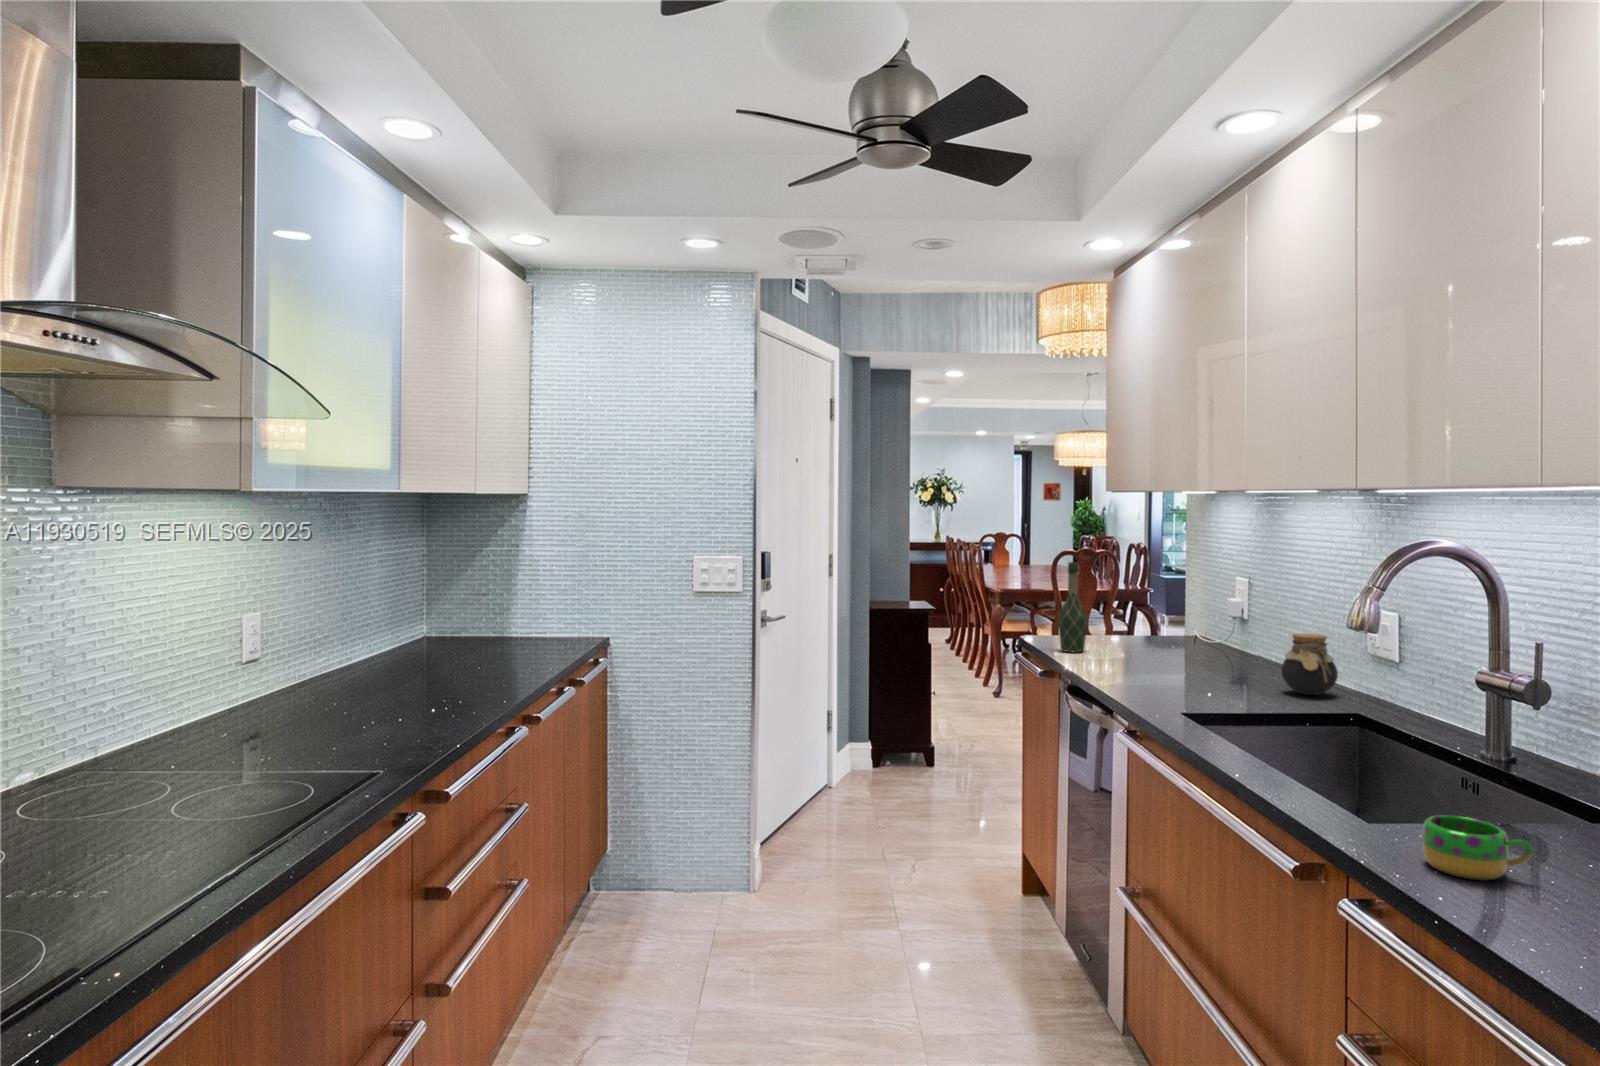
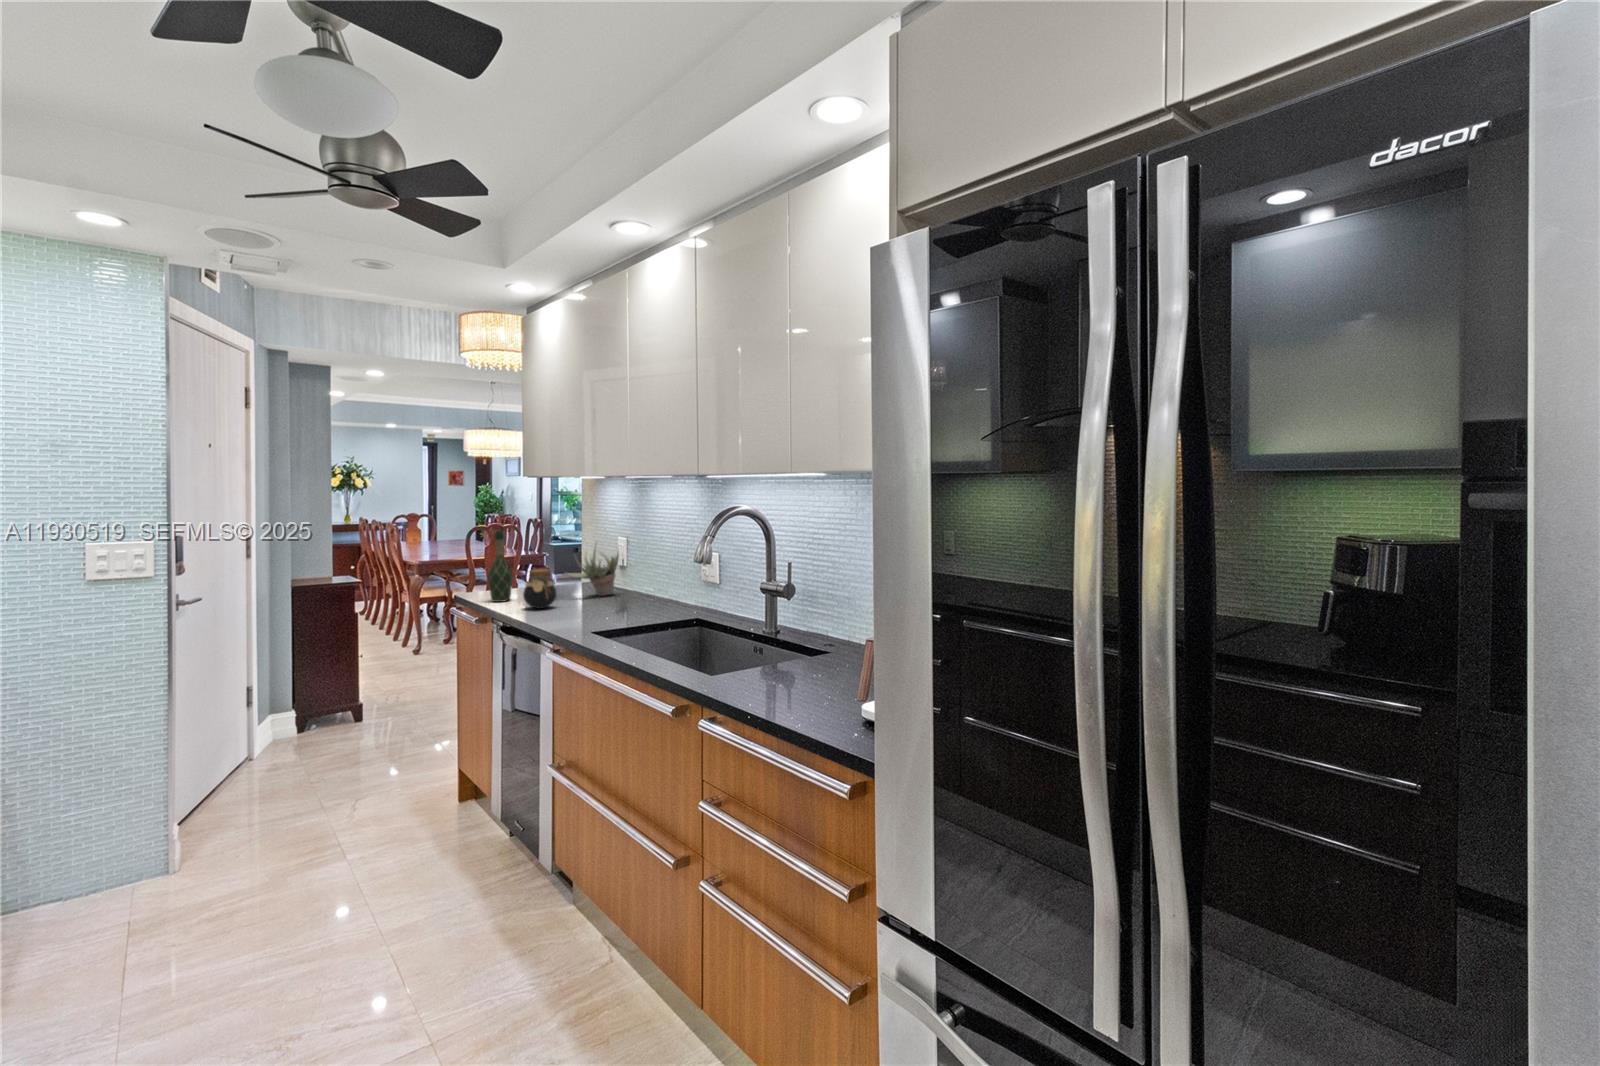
succulent plant: none [1155,580,1235,658] -> present [566,547,619,596]
jar: present [1281,634,1338,695] -> present [523,569,556,609]
mug: present [1422,815,1533,881] -> none [740,659,790,692]

